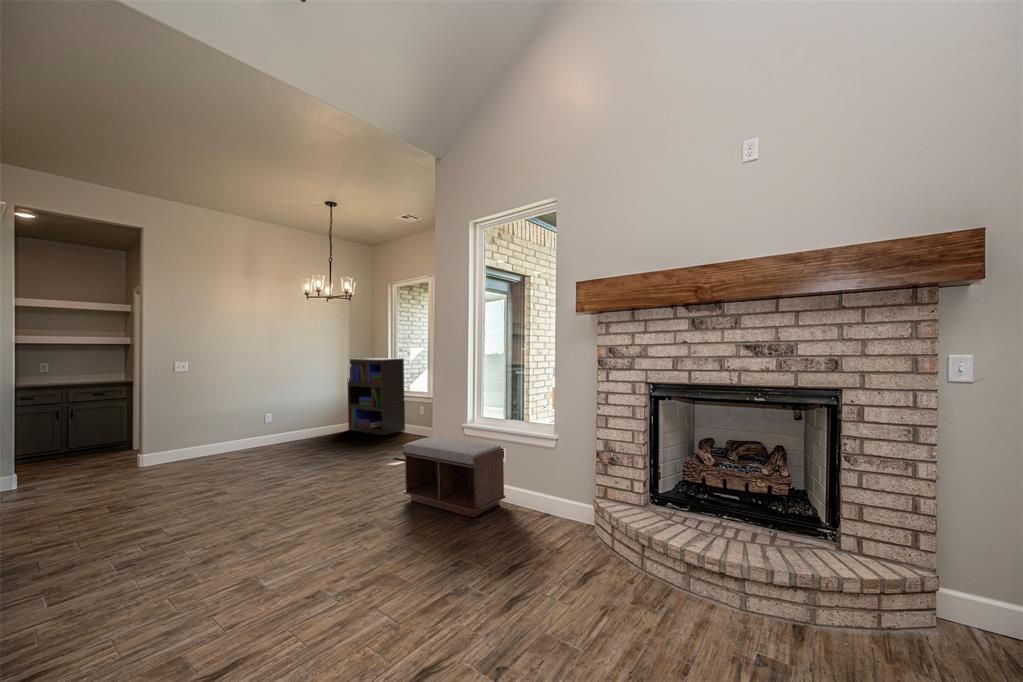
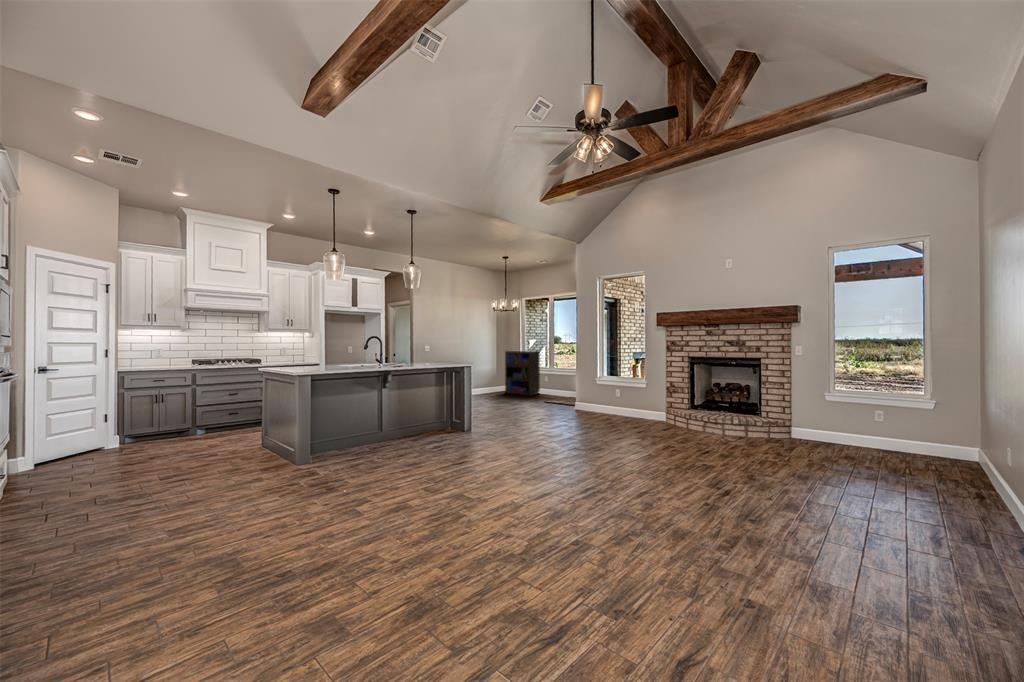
bench: present [403,437,506,517] -> none [570,386,620,418]

